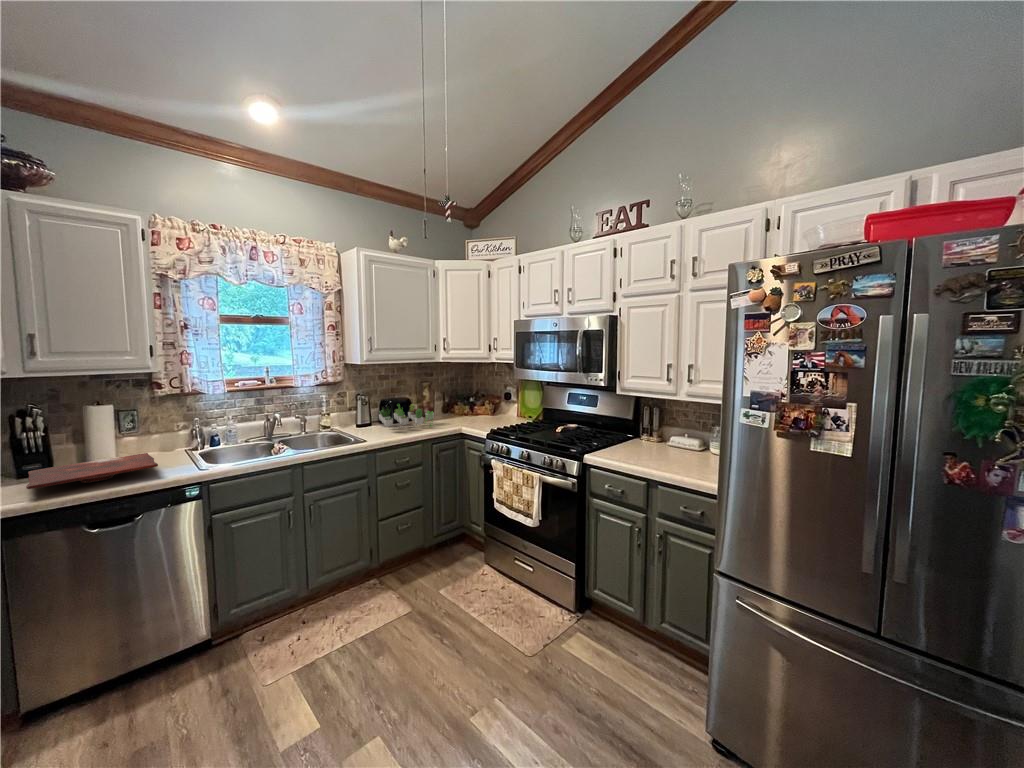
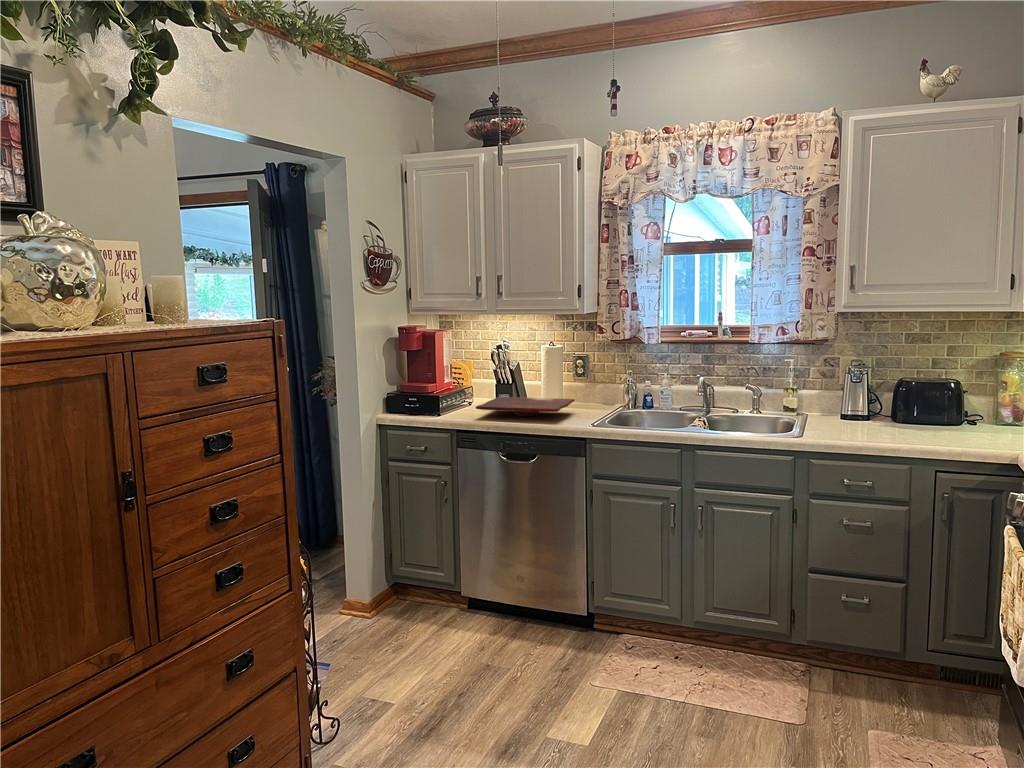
succulent plant: present [379,404,434,428] -> none [855,385,975,441]

